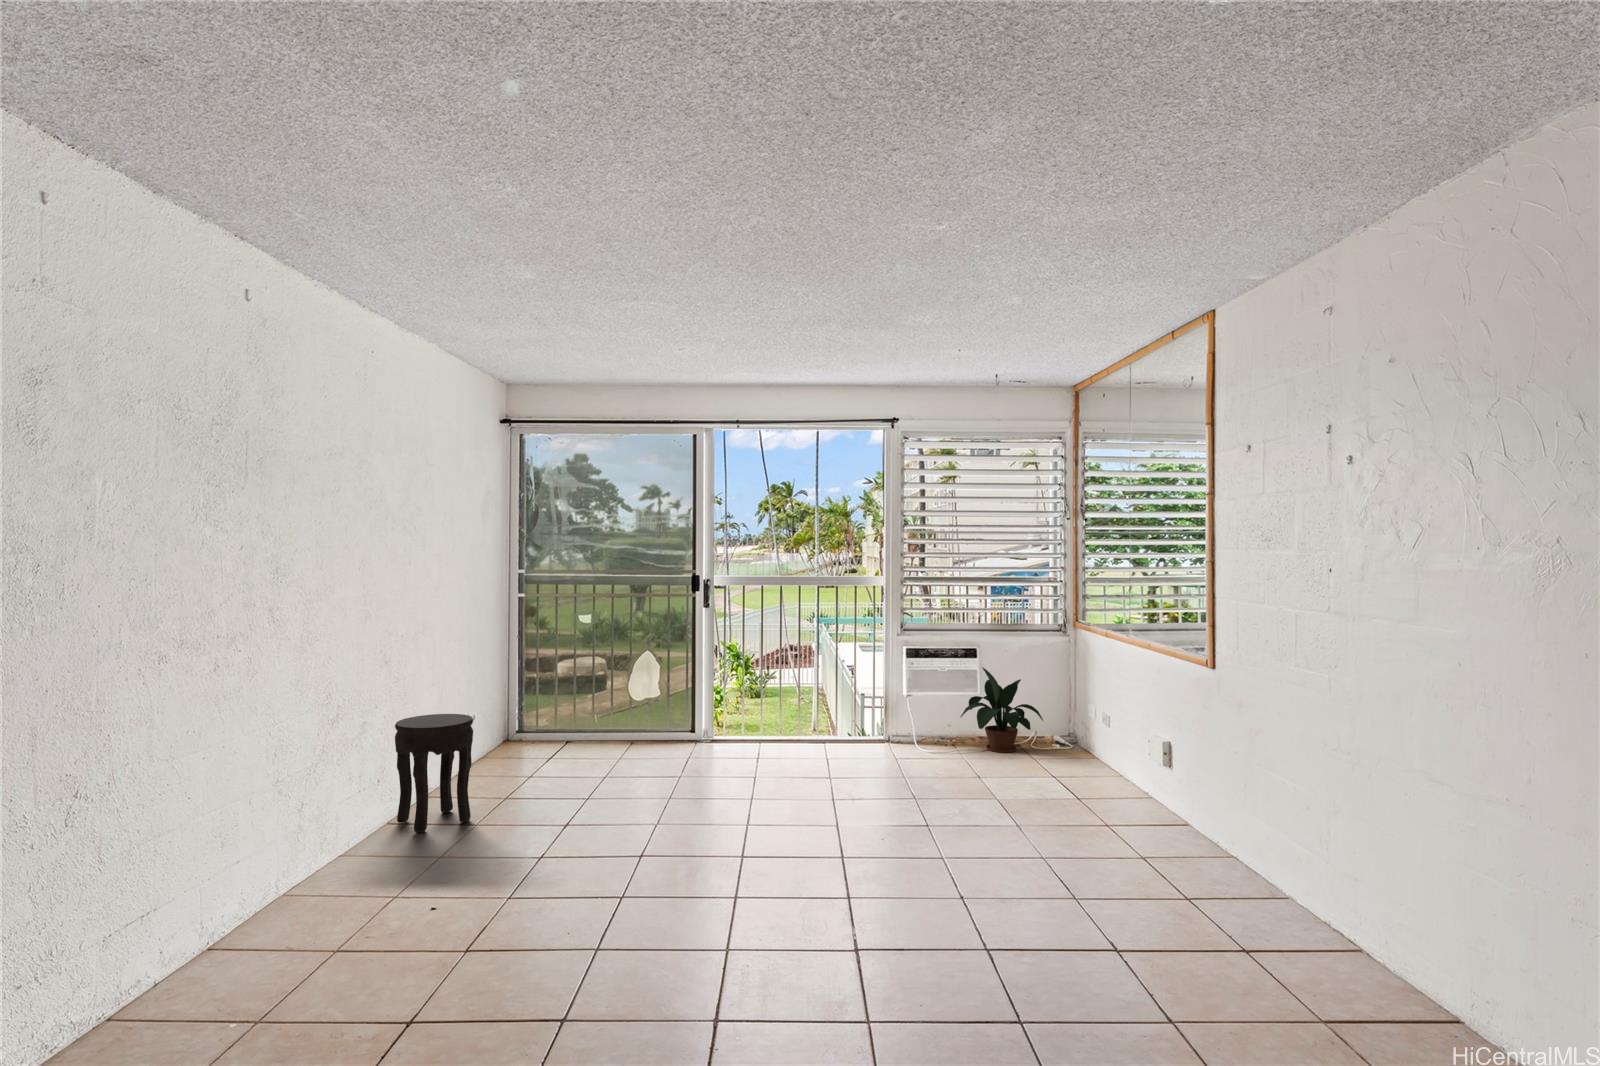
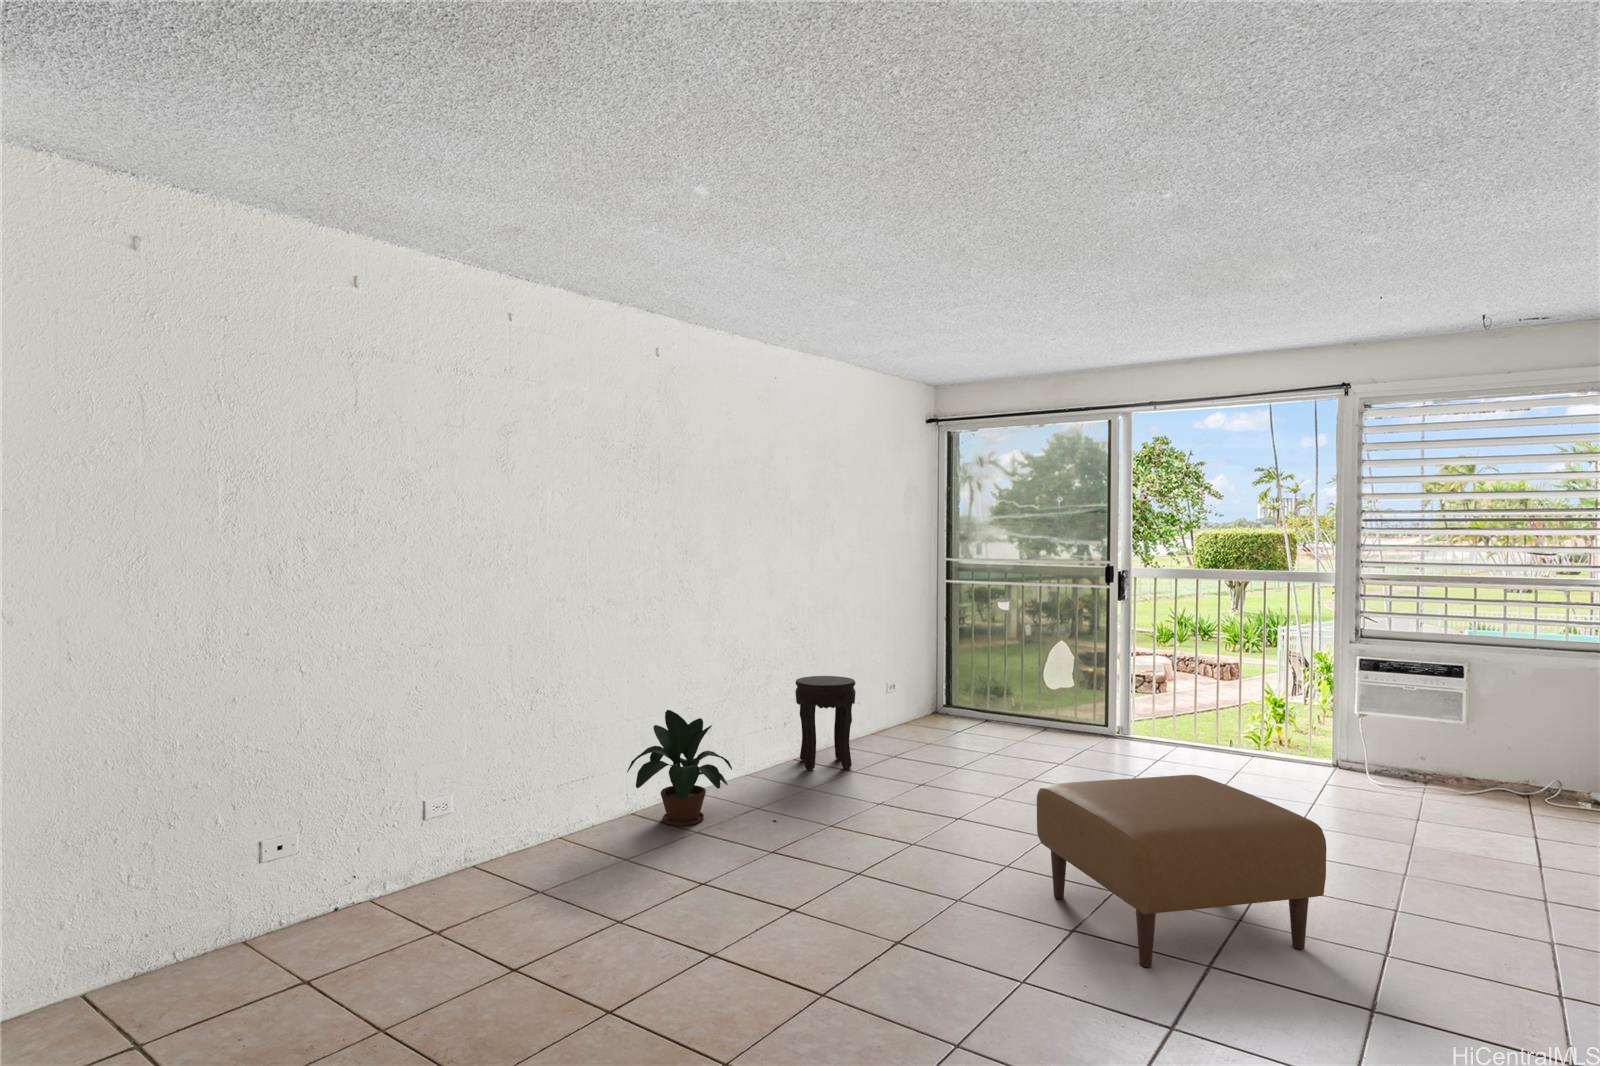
potted plant: present [961,667,1043,752] -> present [627,710,732,826]
ottoman: none [795,765,1047,959] -> present [1037,775,1326,967]

